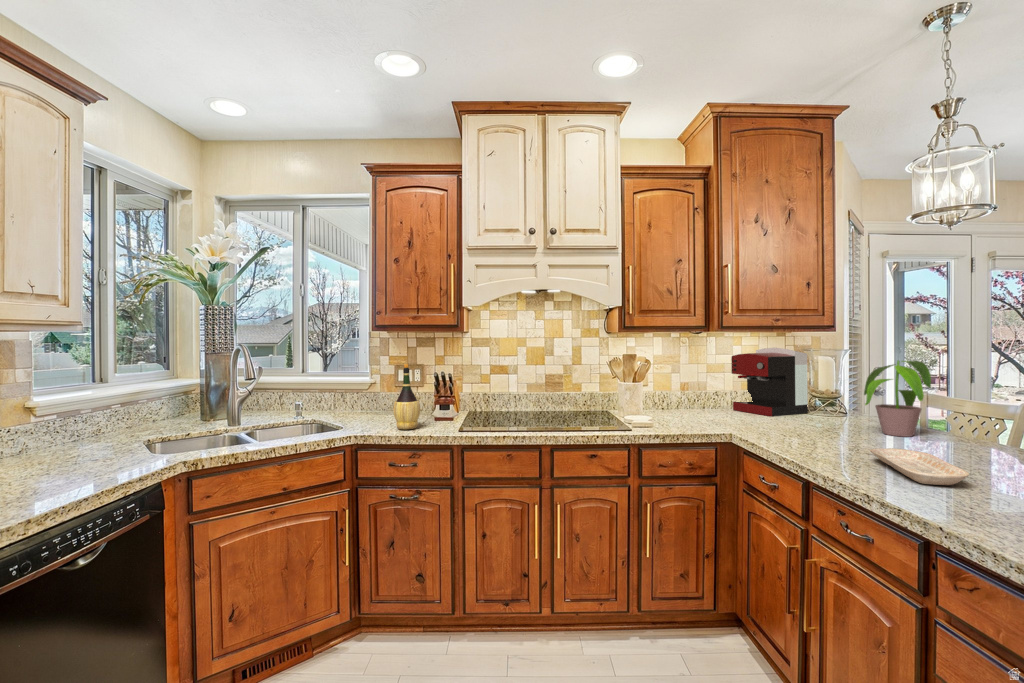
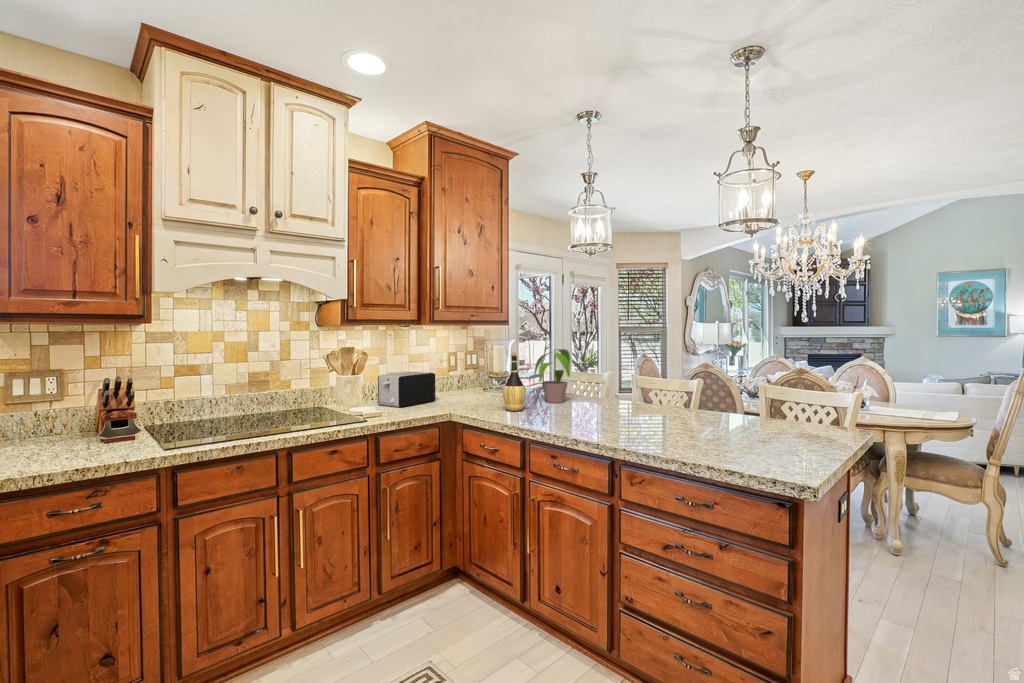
coffee maker: present [731,348,808,416] -> none [433,340,489,398]
wine bottle: present [393,364,420,429] -> present [503,352,526,411]
toaster: none [659,382,726,419] -> present [378,372,435,407]
tray: present [870,448,969,485] -> none [558,410,617,430]

